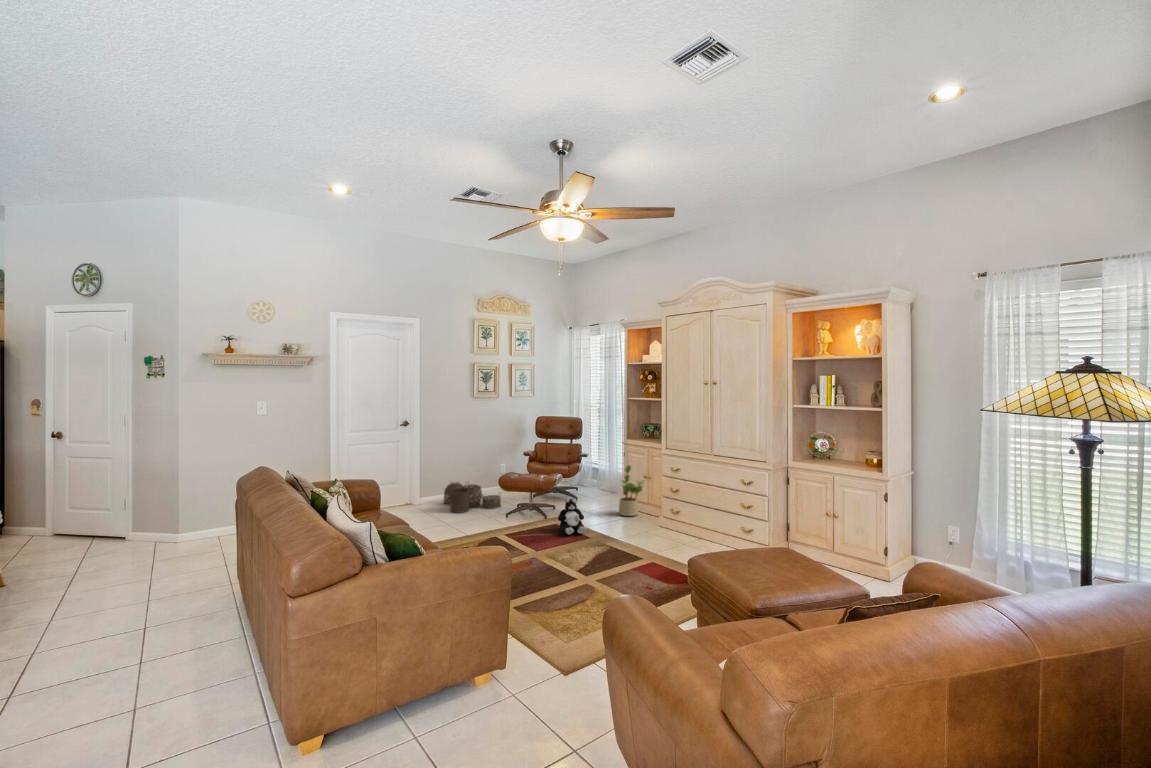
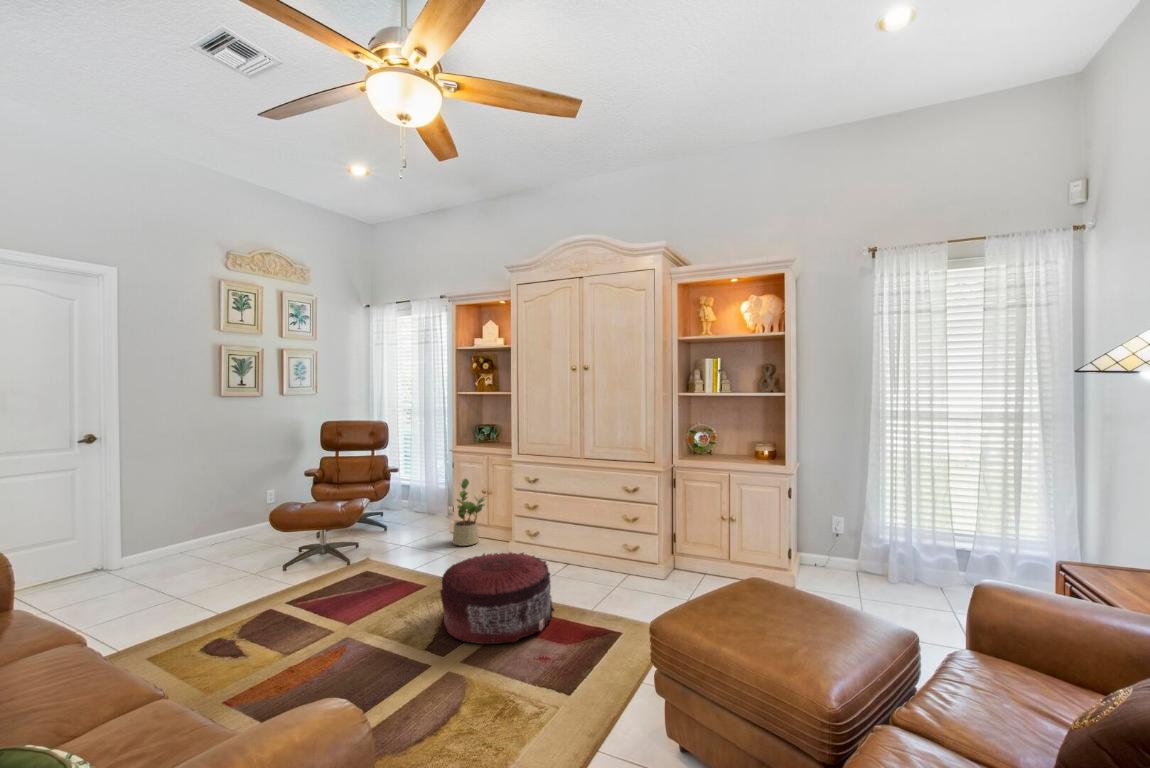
woven basket: present [444,482,501,512] -> none [165,524,271,577]
plush toy: present [558,498,586,535] -> none [373,532,418,588]
pouf: none [591,517,672,576] -> present [440,552,554,644]

